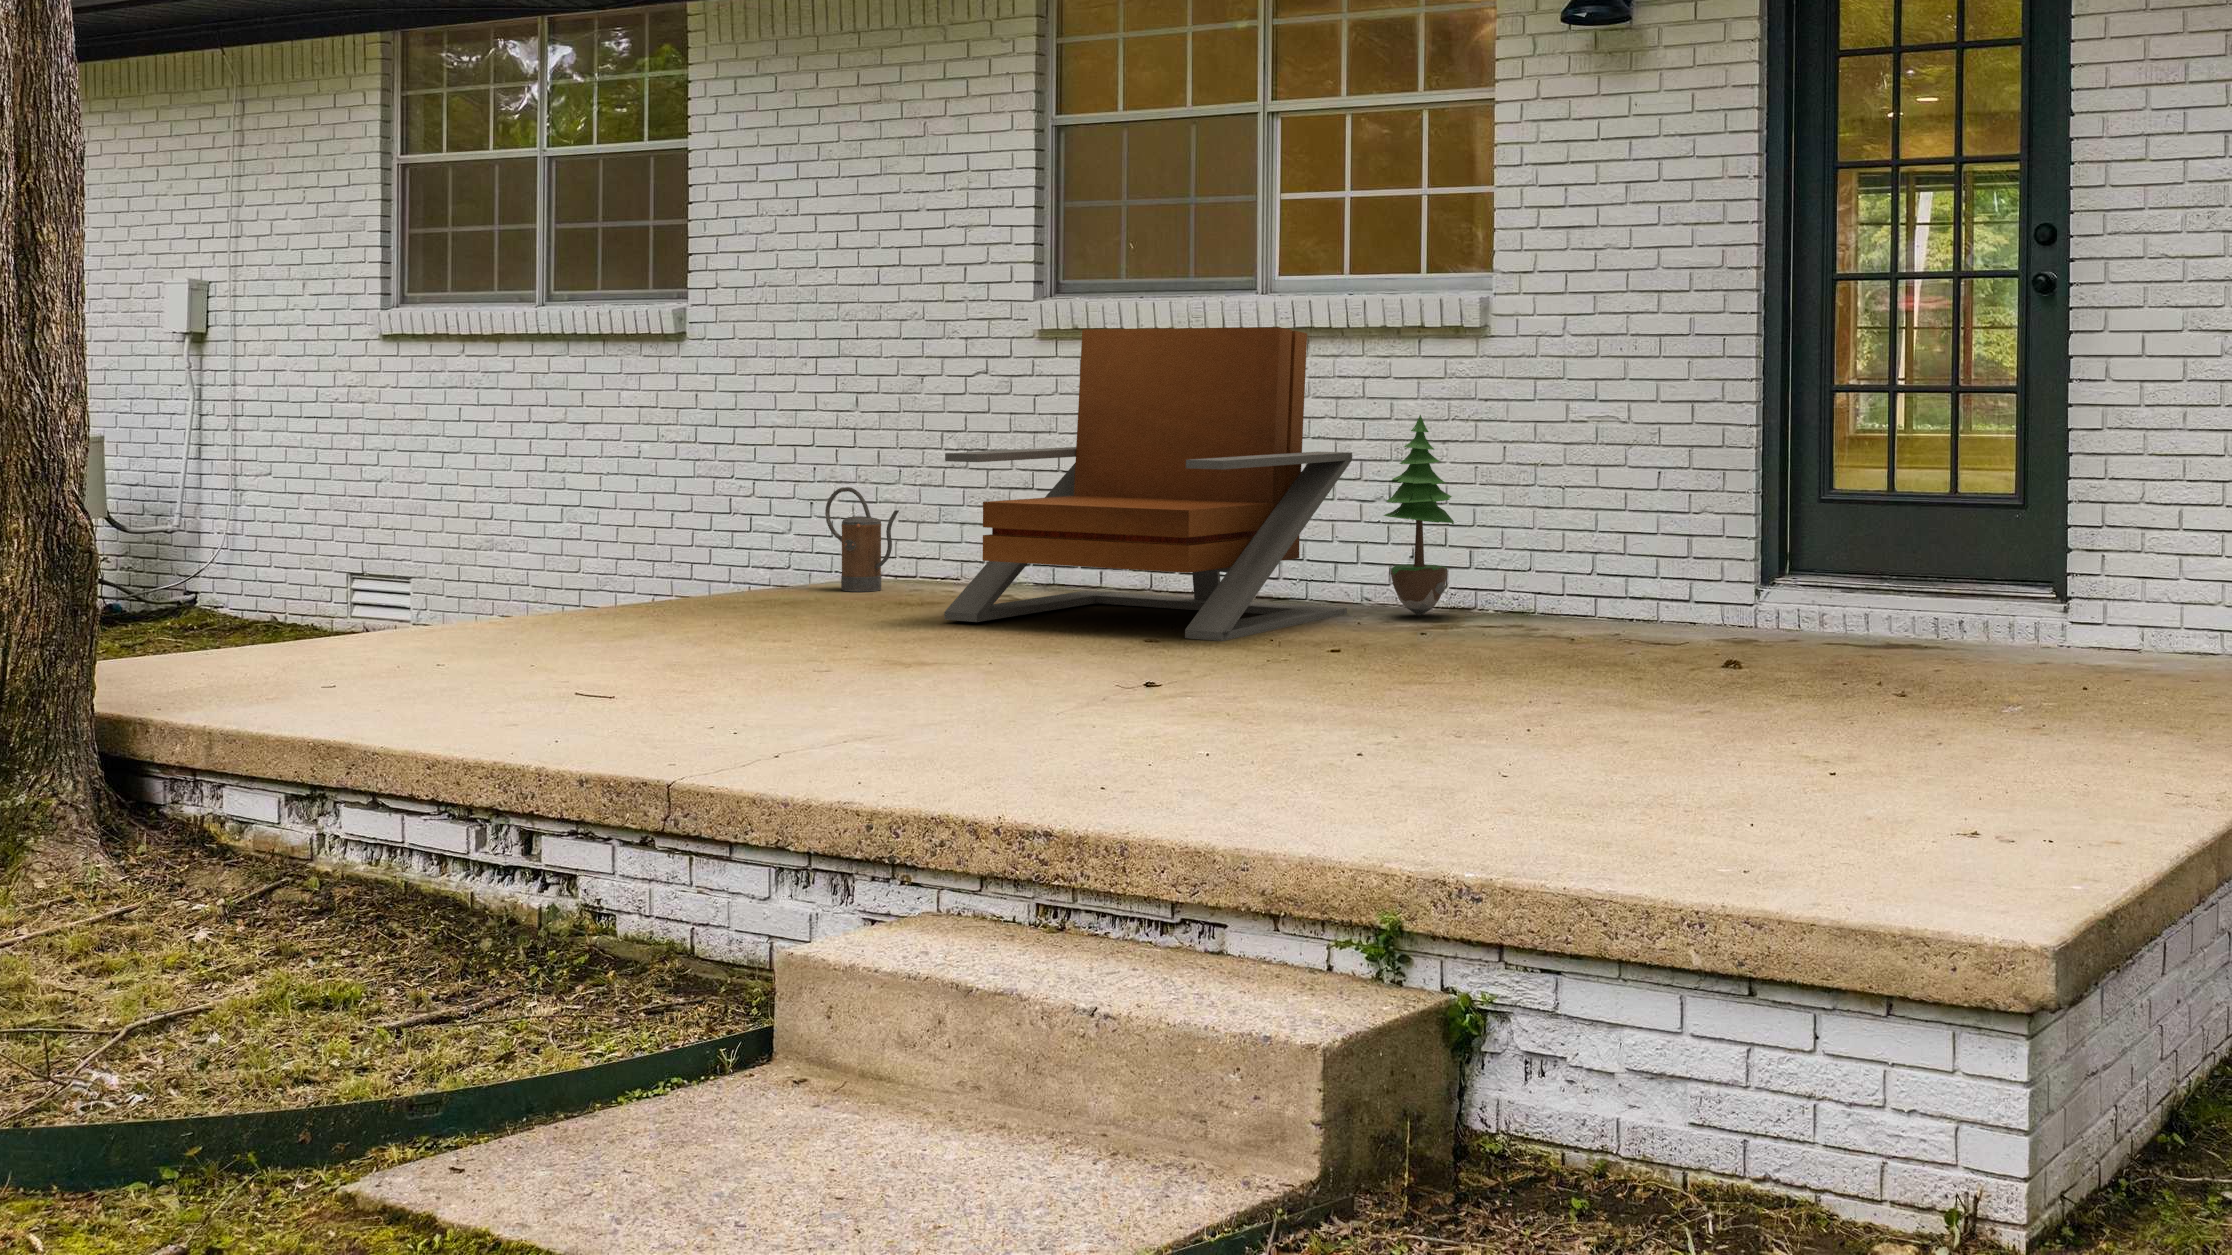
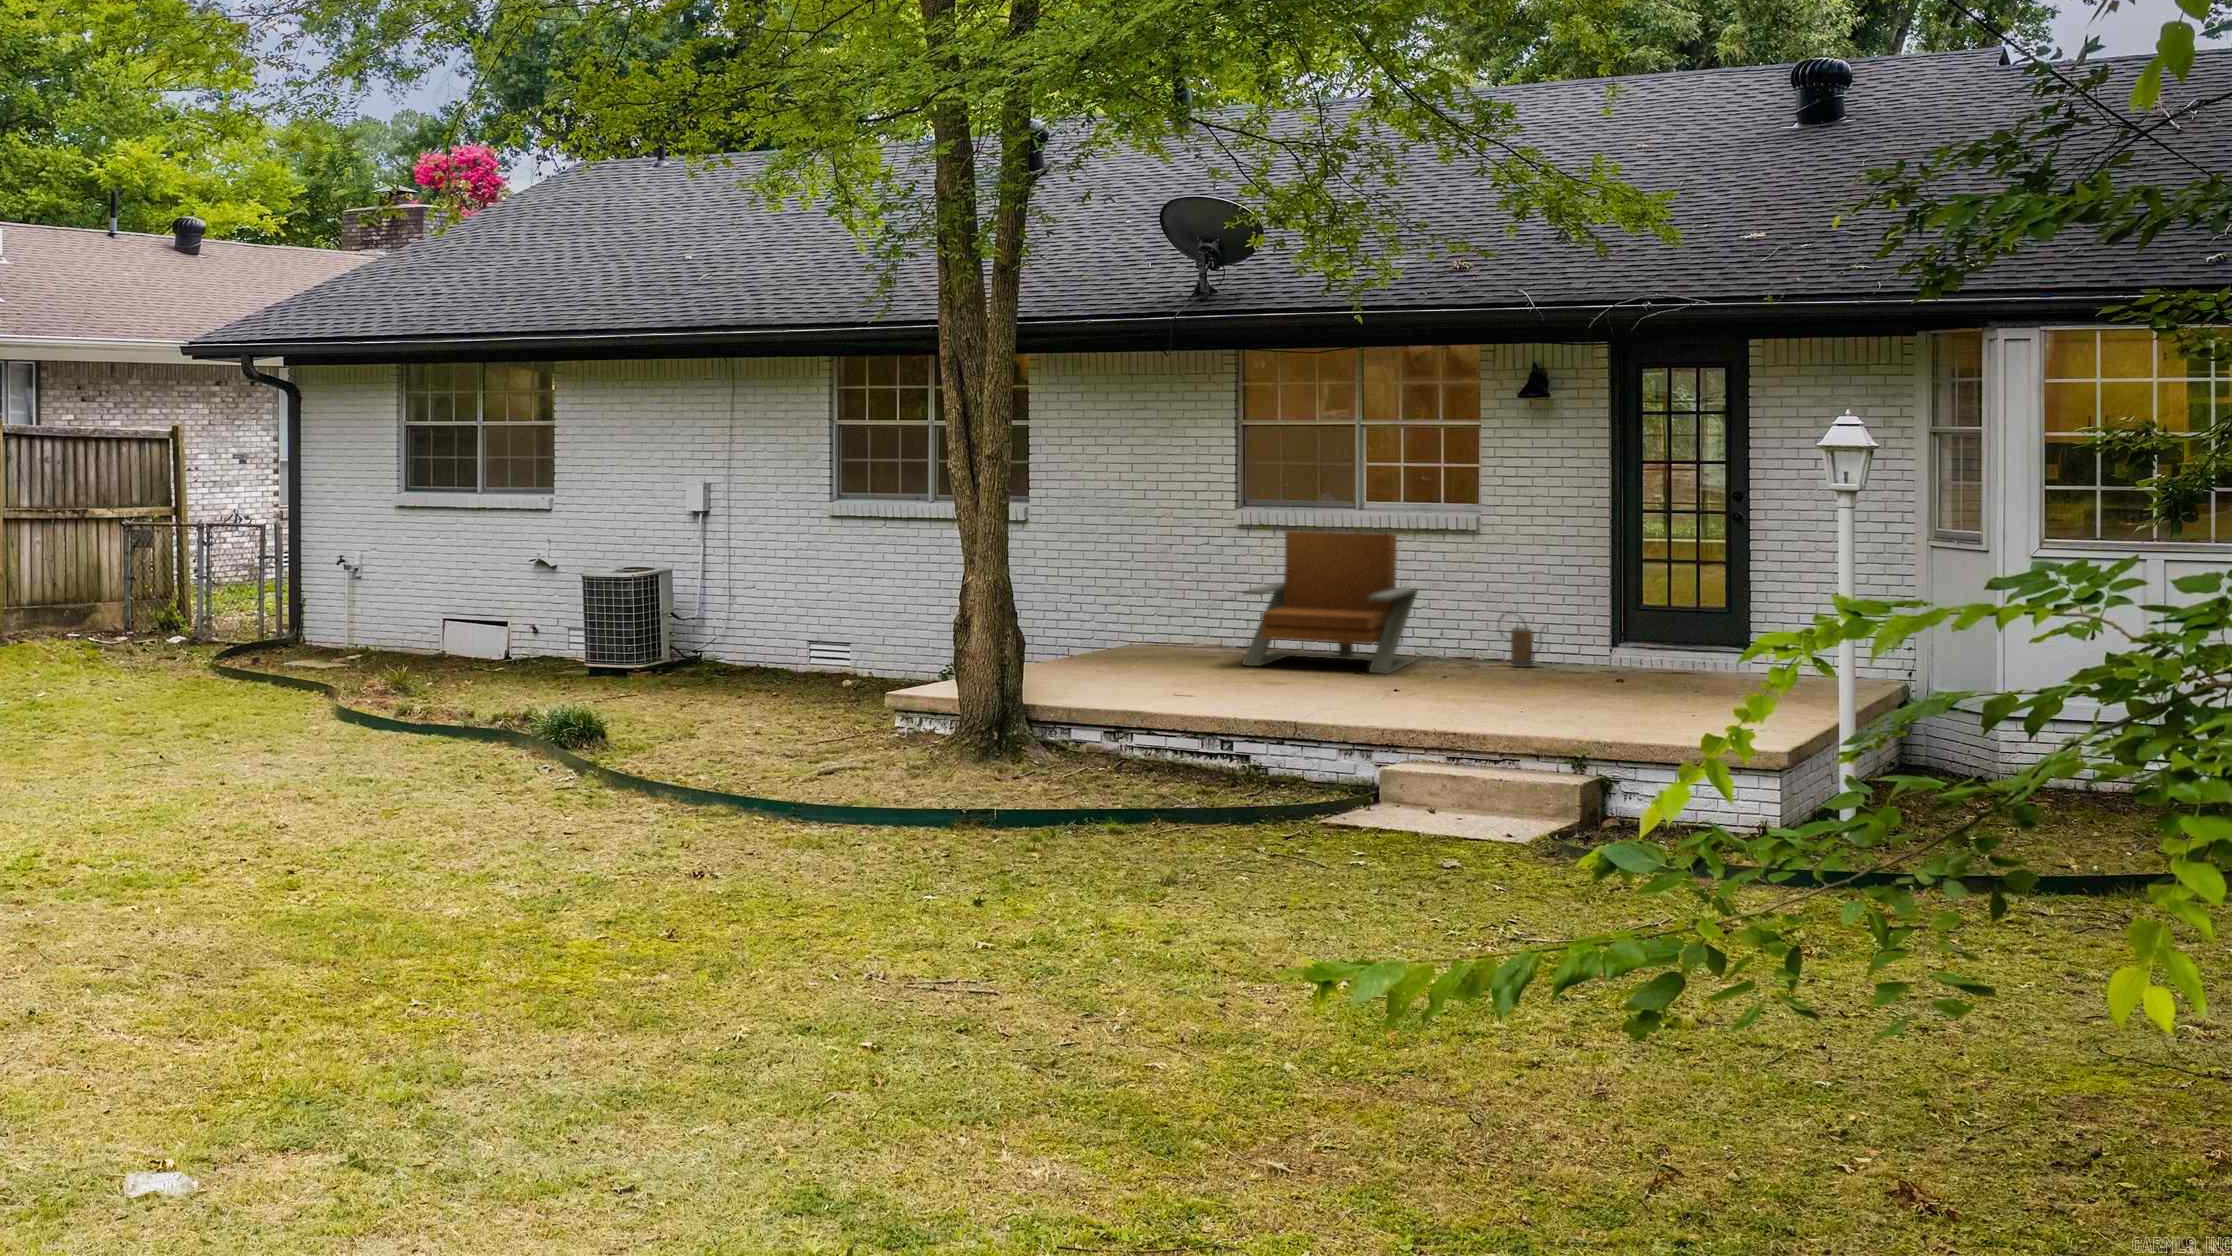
potted tree: present [1384,415,1454,616] -> none [1436,571,1470,662]
watering can: present [825,487,899,591] -> present [1498,612,1544,667]

